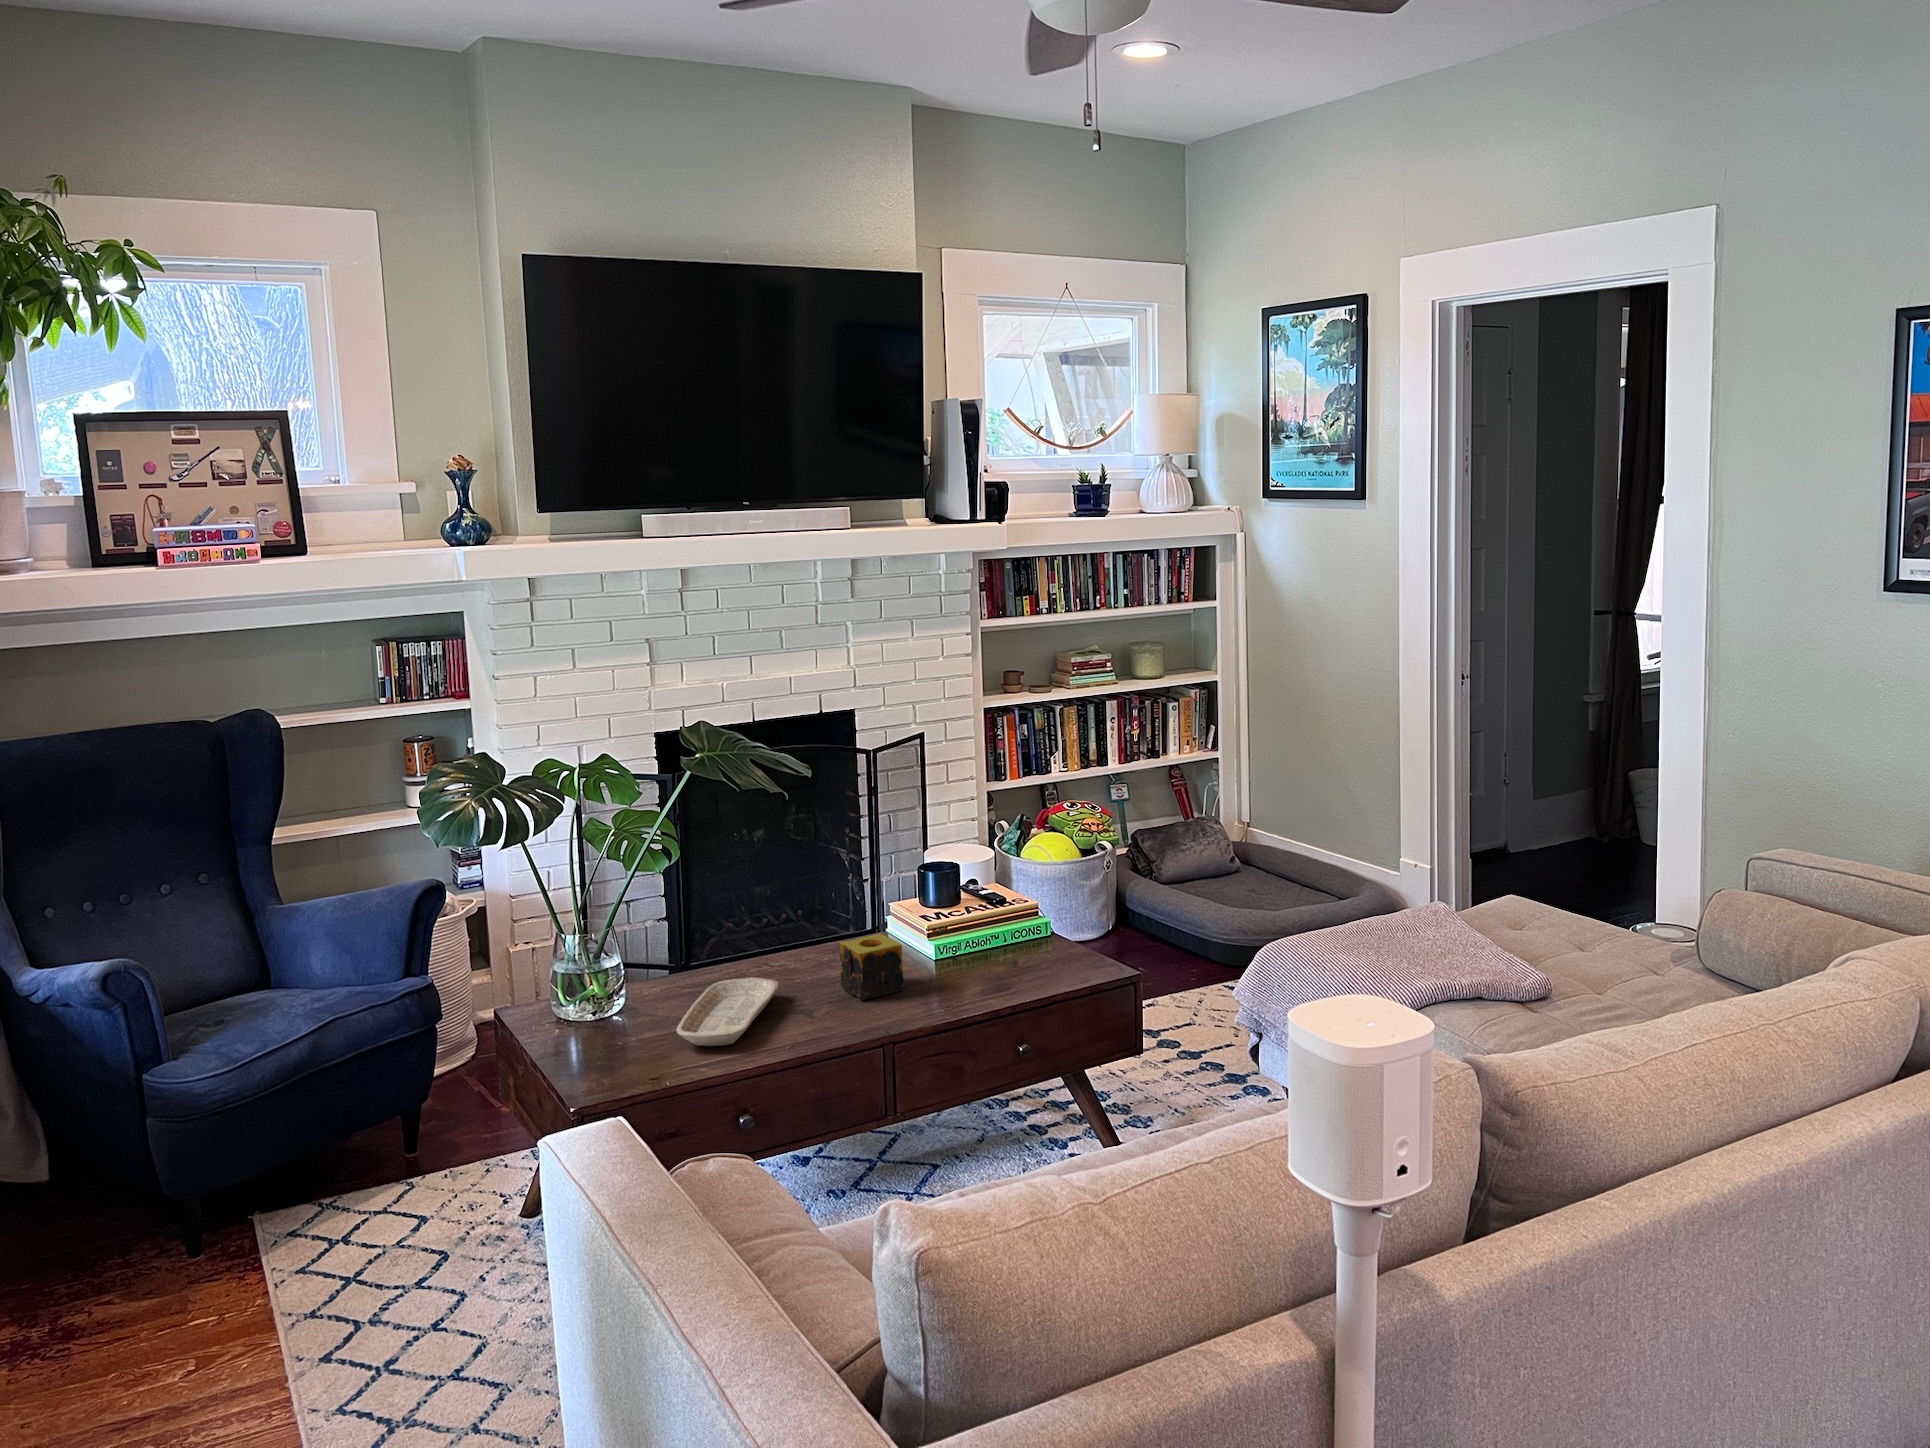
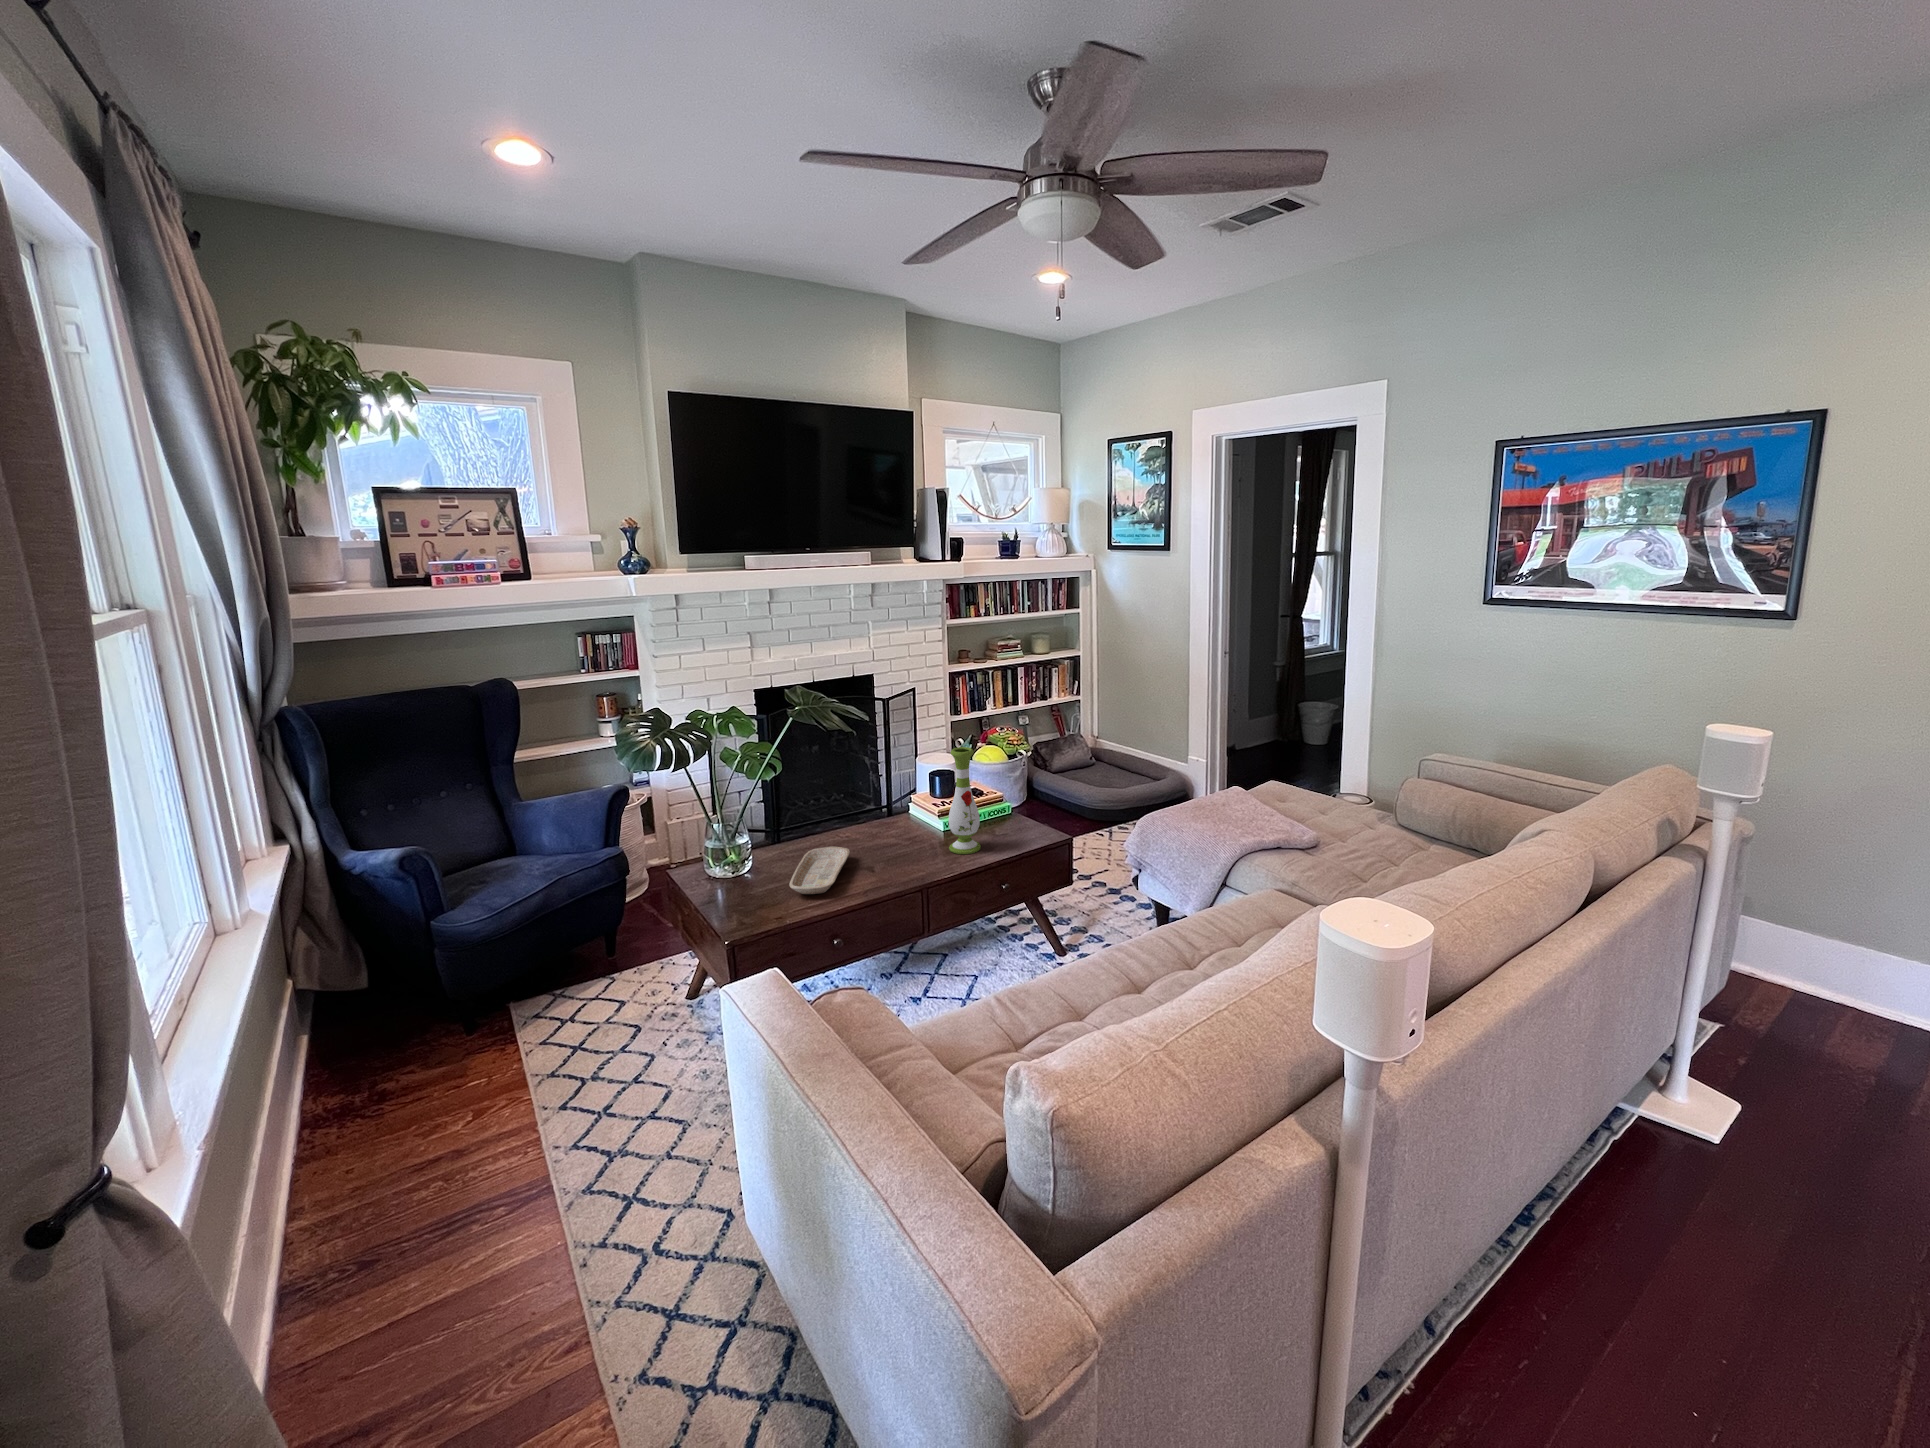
vase: none [940,817,994,994] -> present [949,747,981,854]
candle: present [840,934,904,1000] -> none [887,818,927,860]

